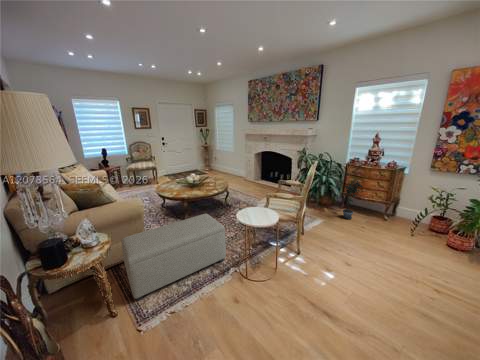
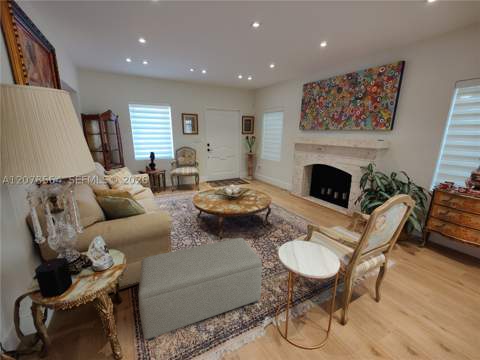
potted plant: present [343,181,362,219] -> none [426,215,464,267]

